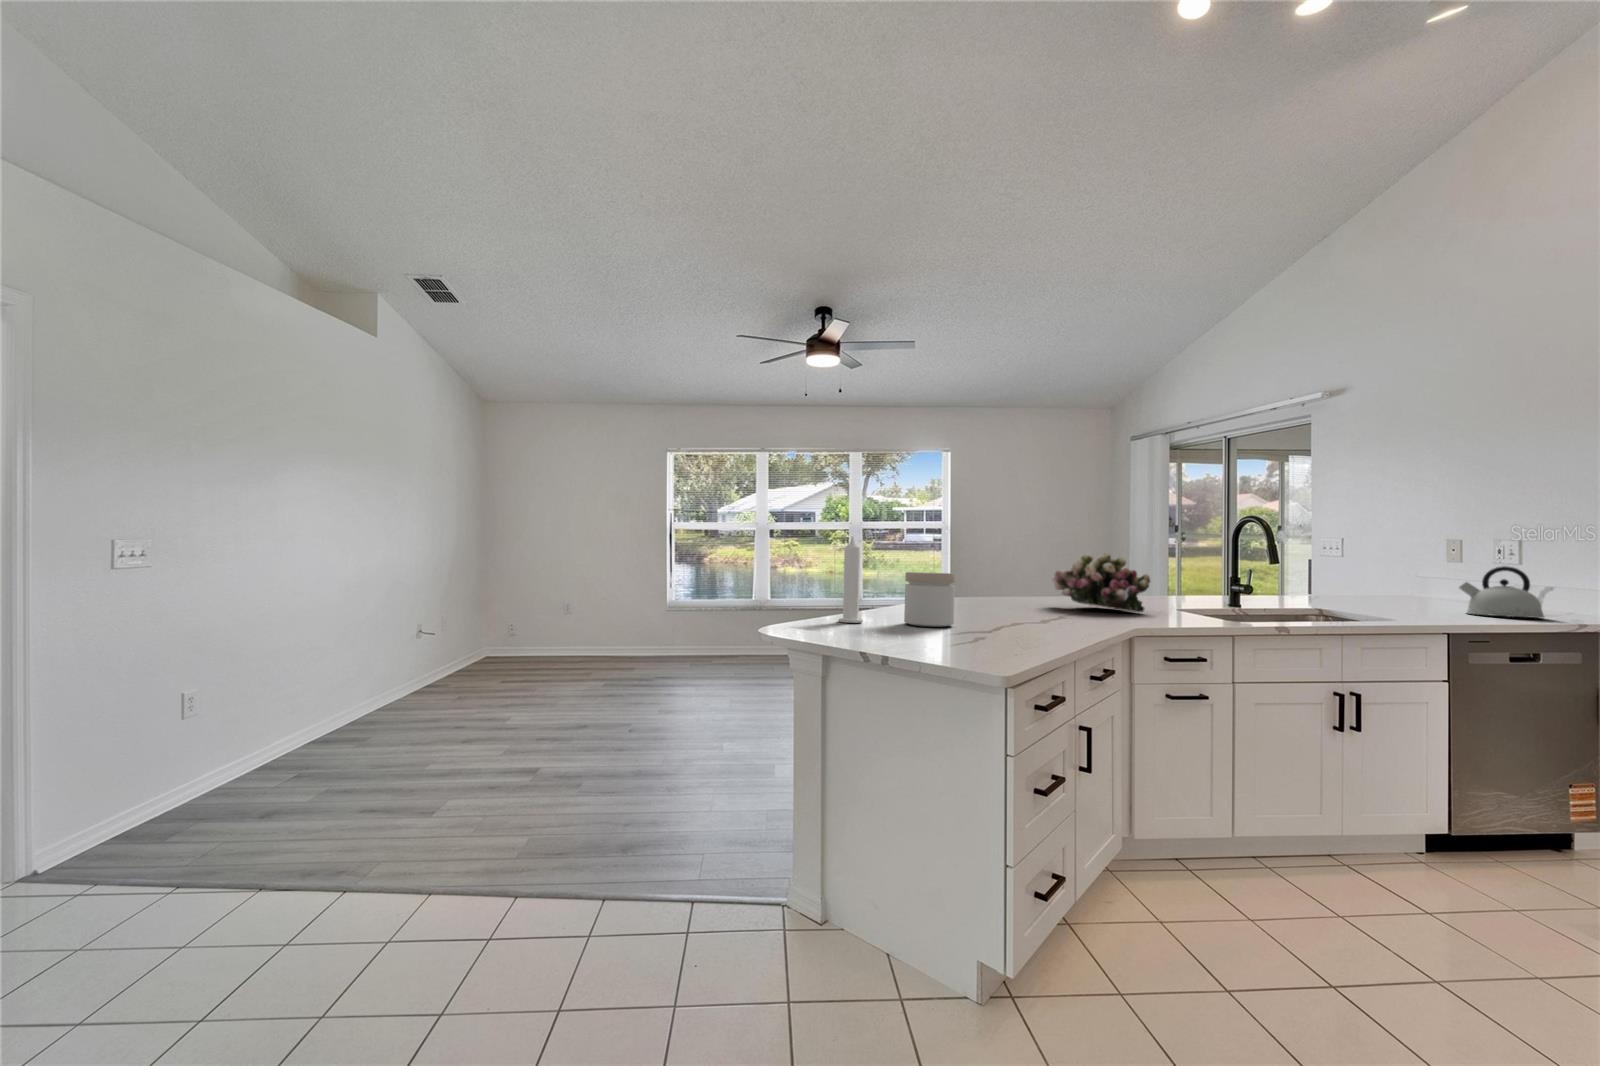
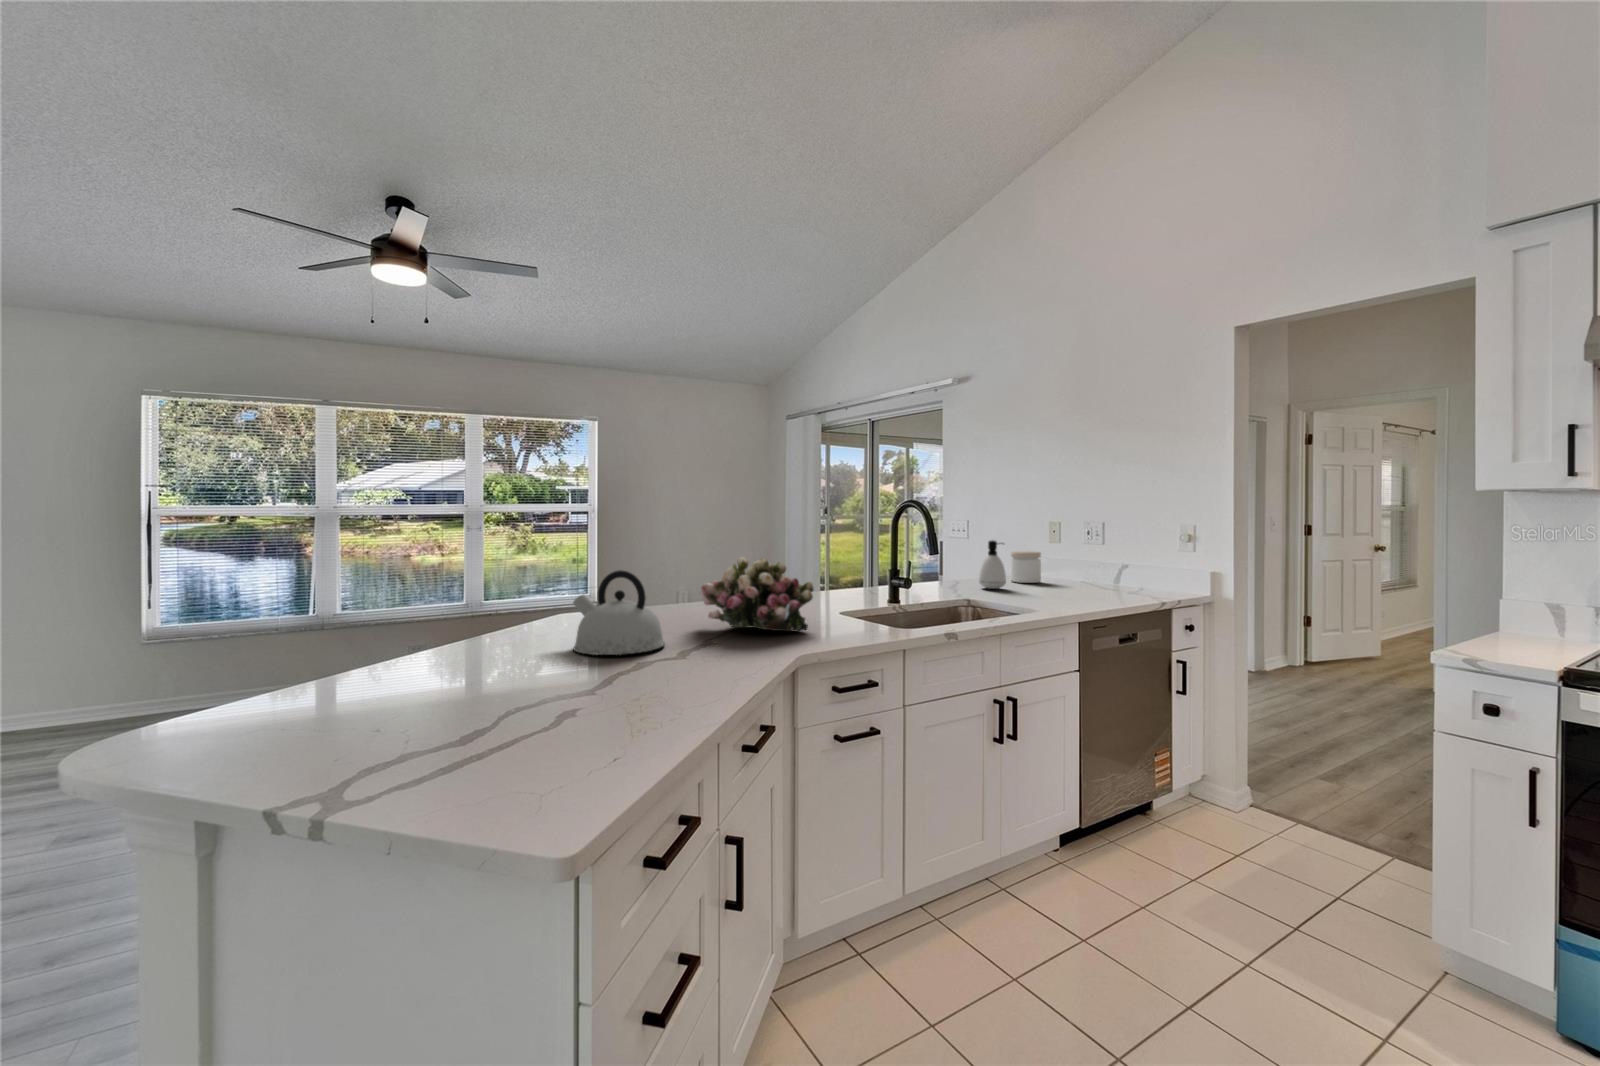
candle: present [838,536,863,623] -> none [233,583,298,768]
soap dispenser: none [1341,556,1374,606] -> present [979,540,1006,589]
kettle: present [1459,566,1544,618] -> present [573,570,665,655]
jar: present [904,572,955,627] -> present [1011,551,1041,583]

